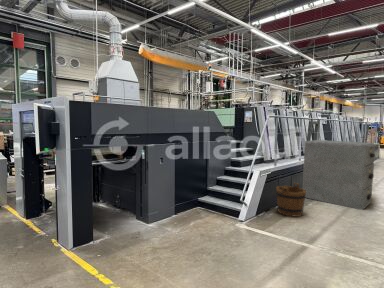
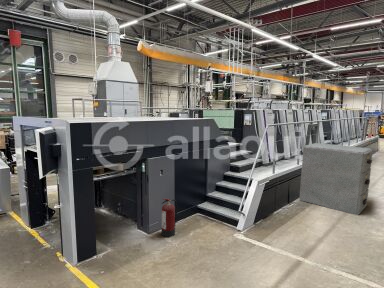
bucket: present [276,183,306,217] -> none [273,189,303,224]
fire extinguisher: none [161,186,177,227] -> present [161,199,177,237]

